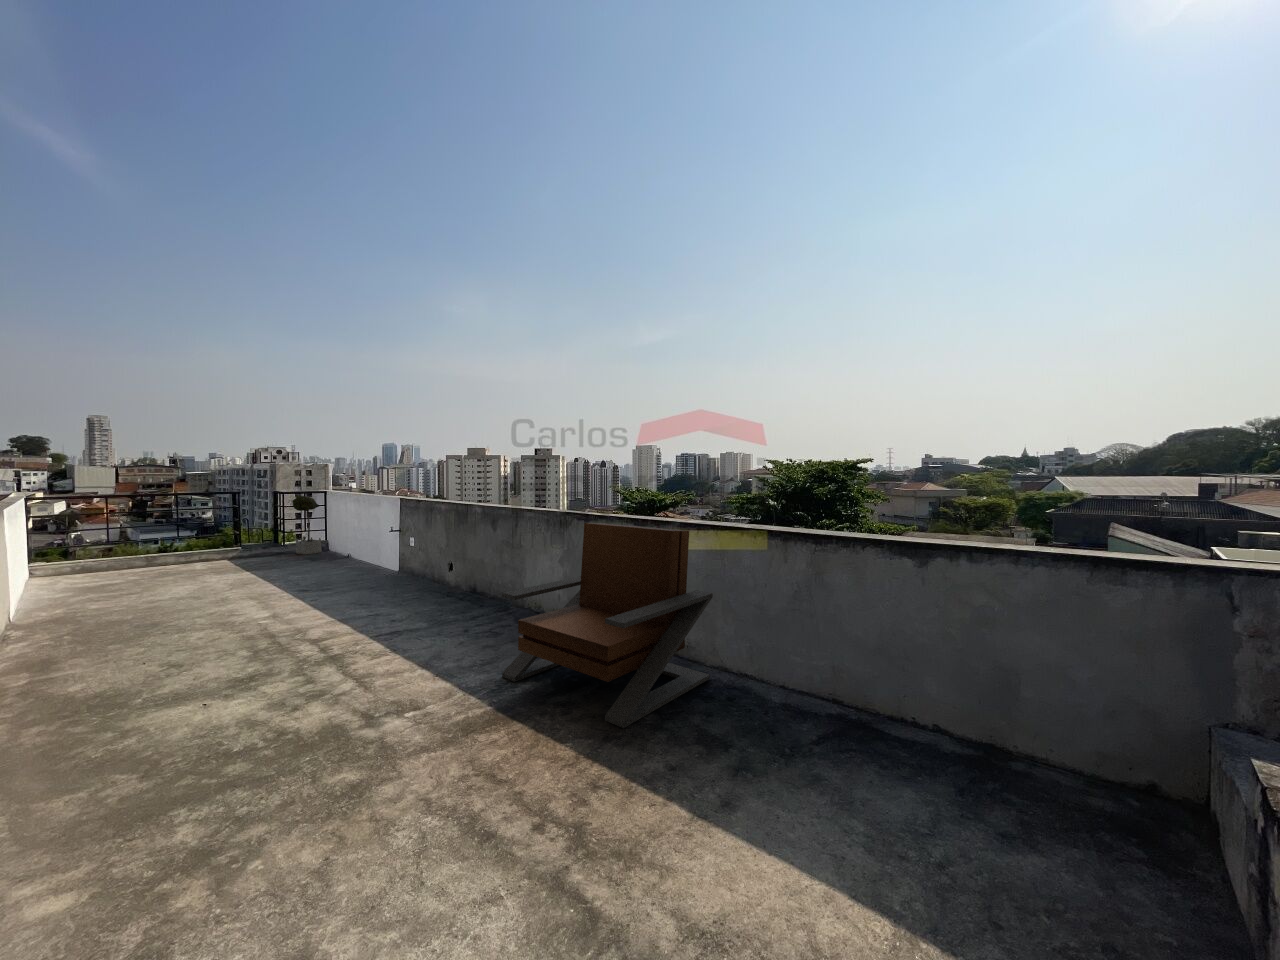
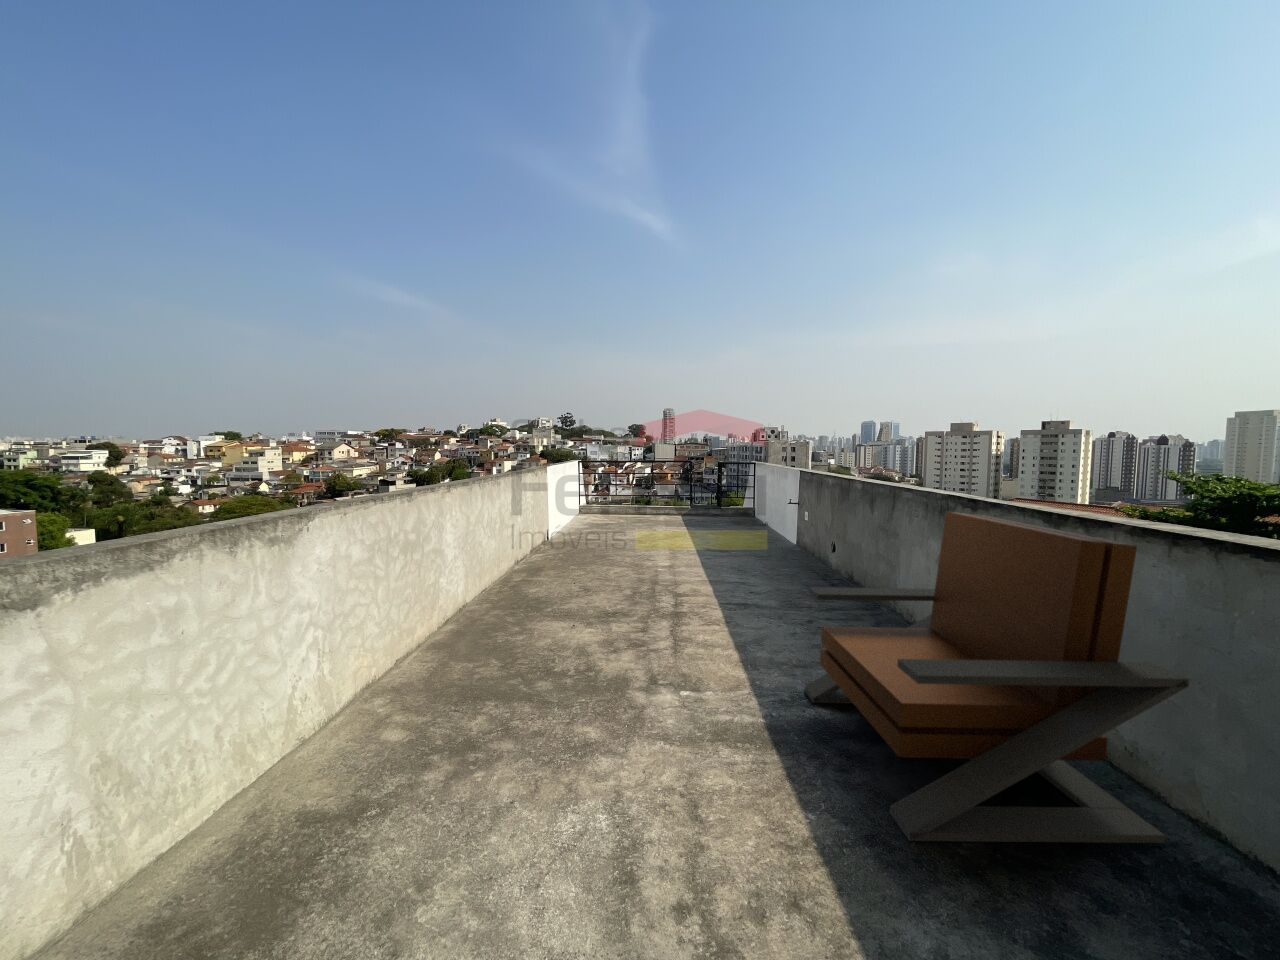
potted tree: present [292,495,322,554] -> none [728,463,750,518]

